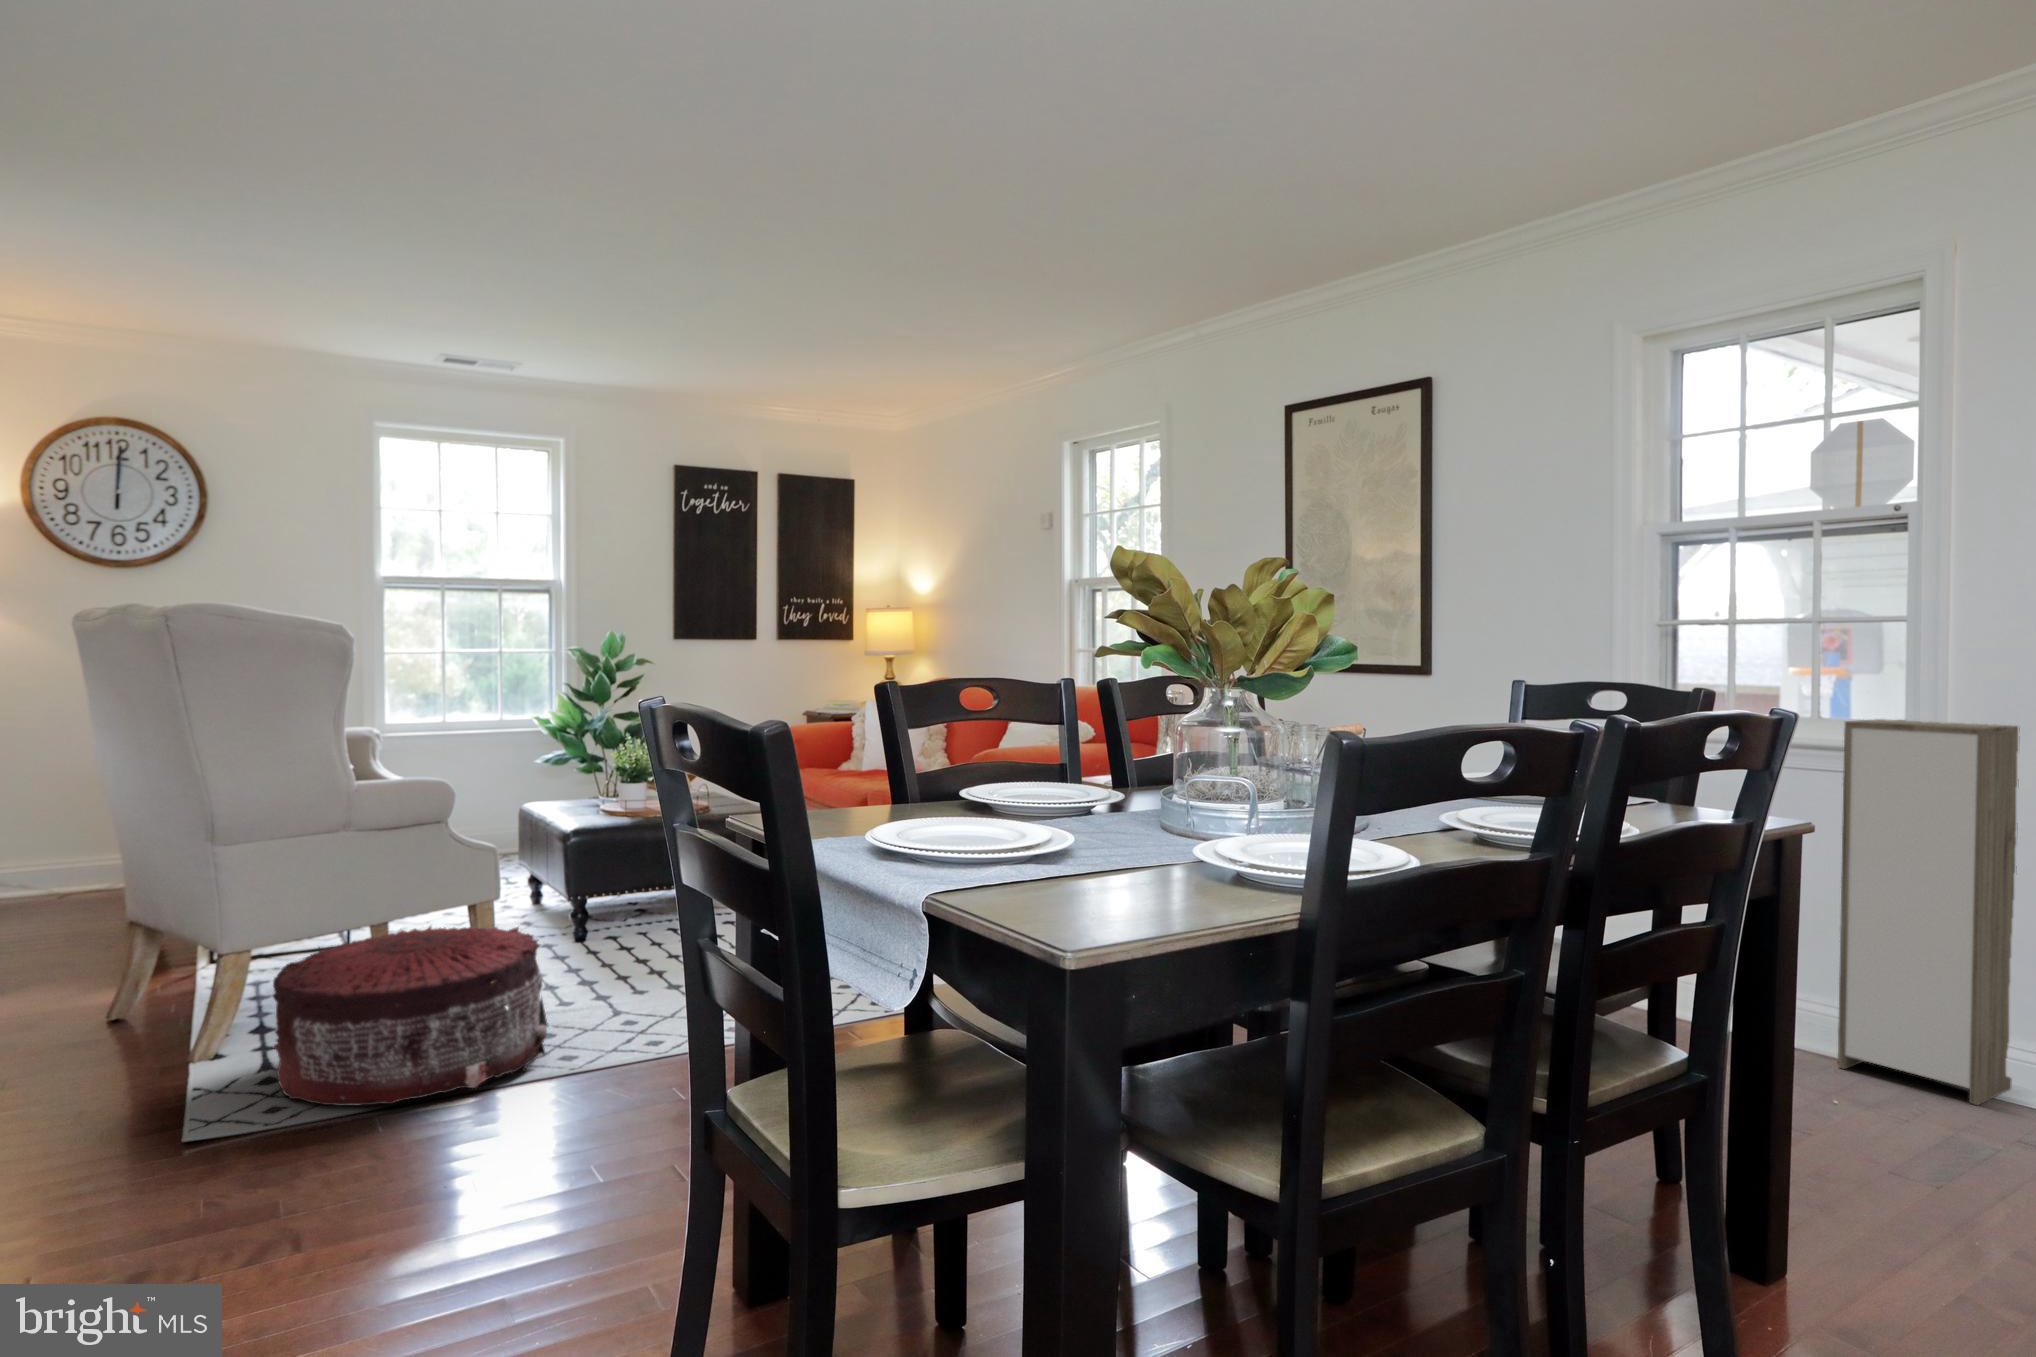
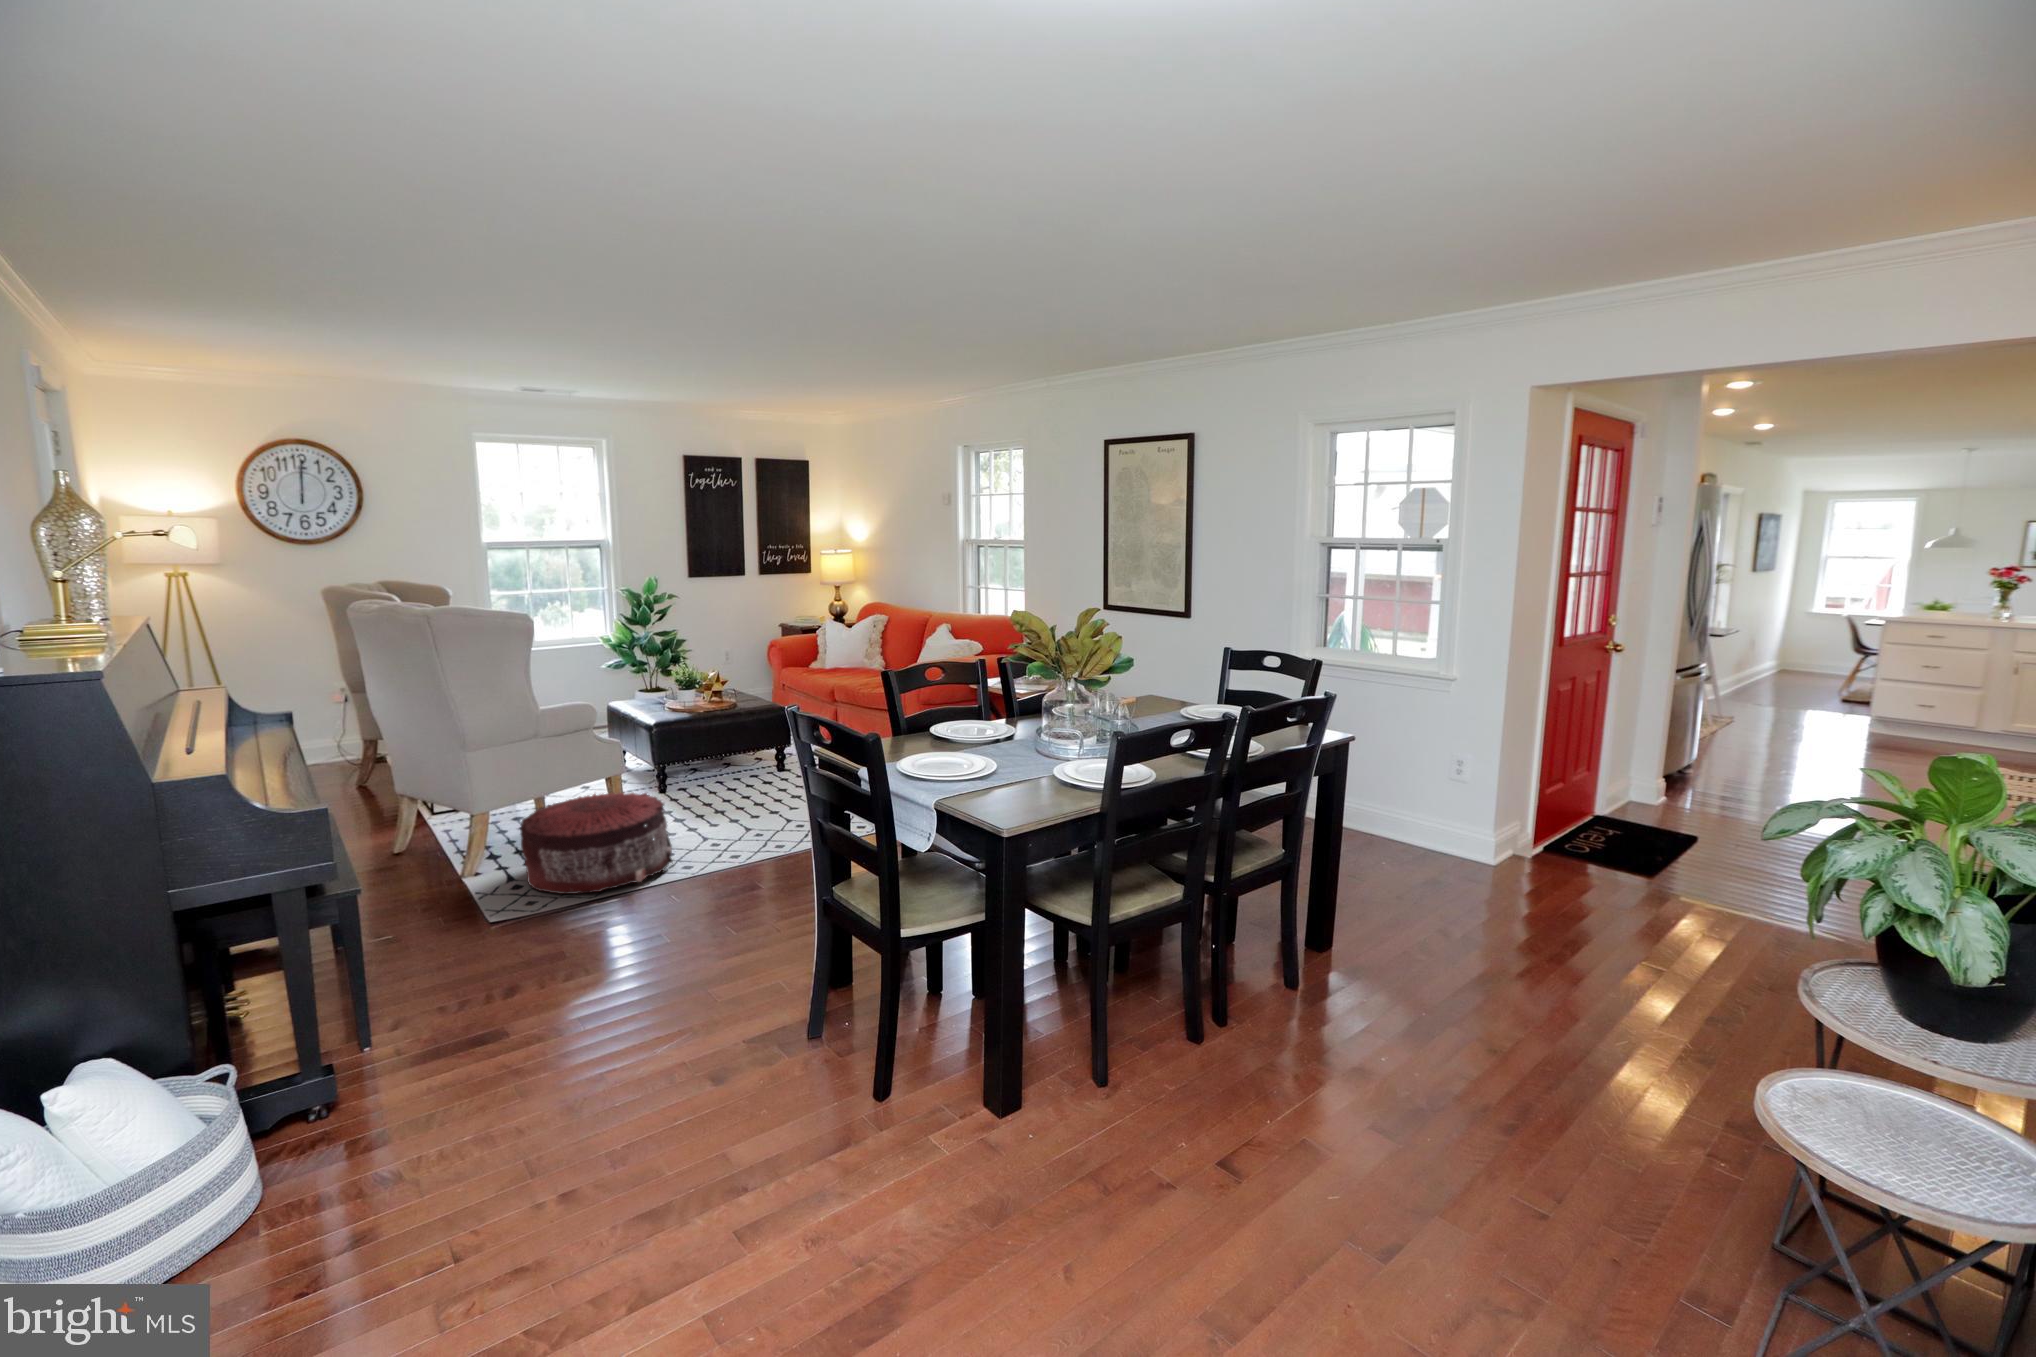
storage cabinet: present [1838,719,2020,1105] -> none [1369,664,1463,864]

